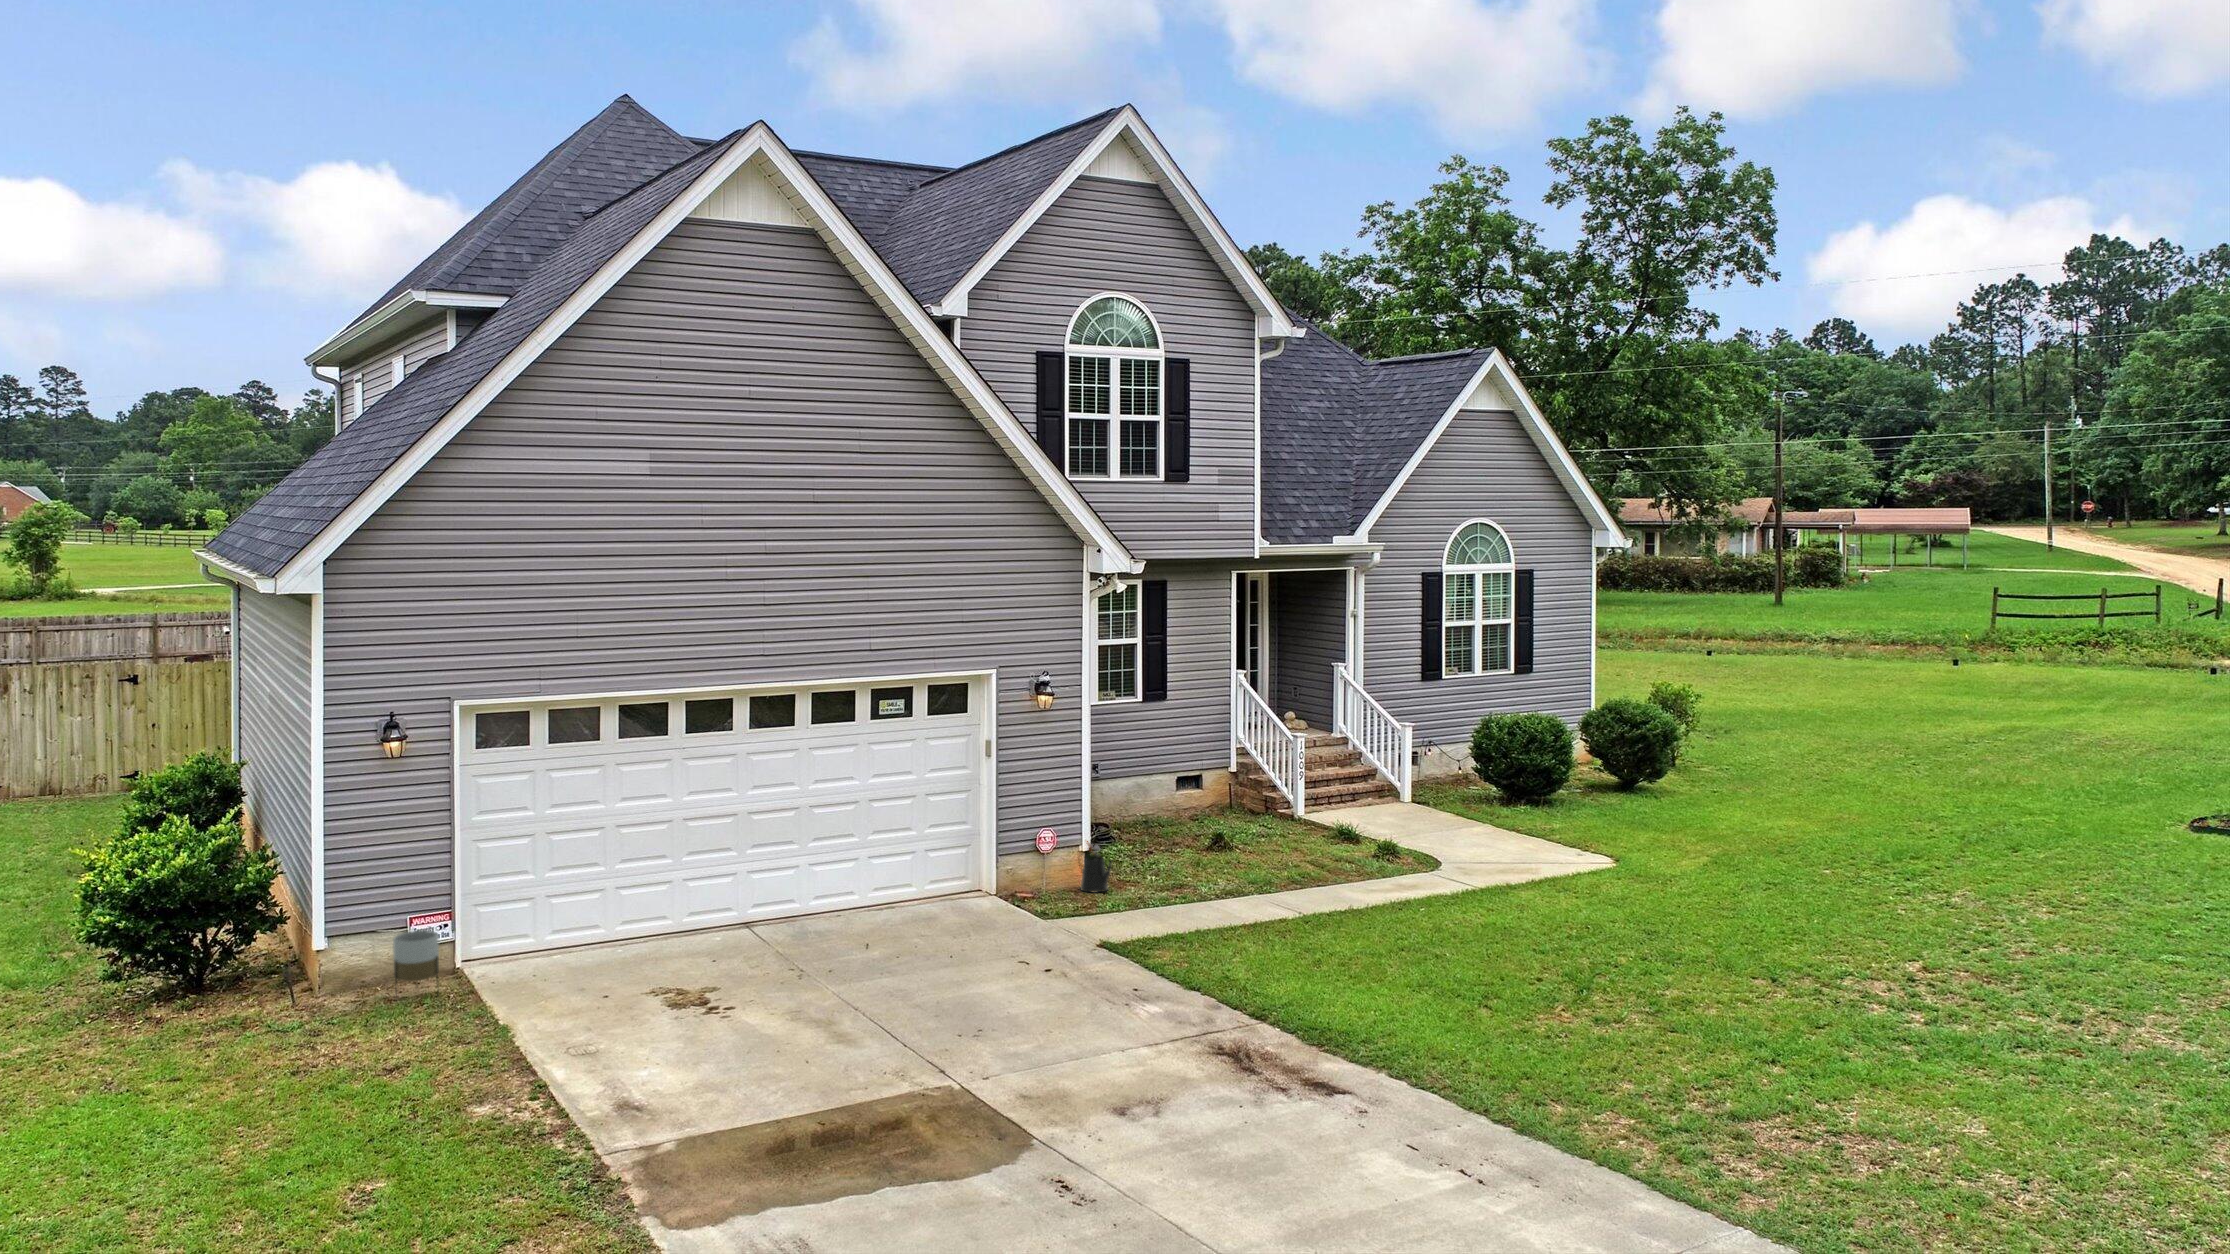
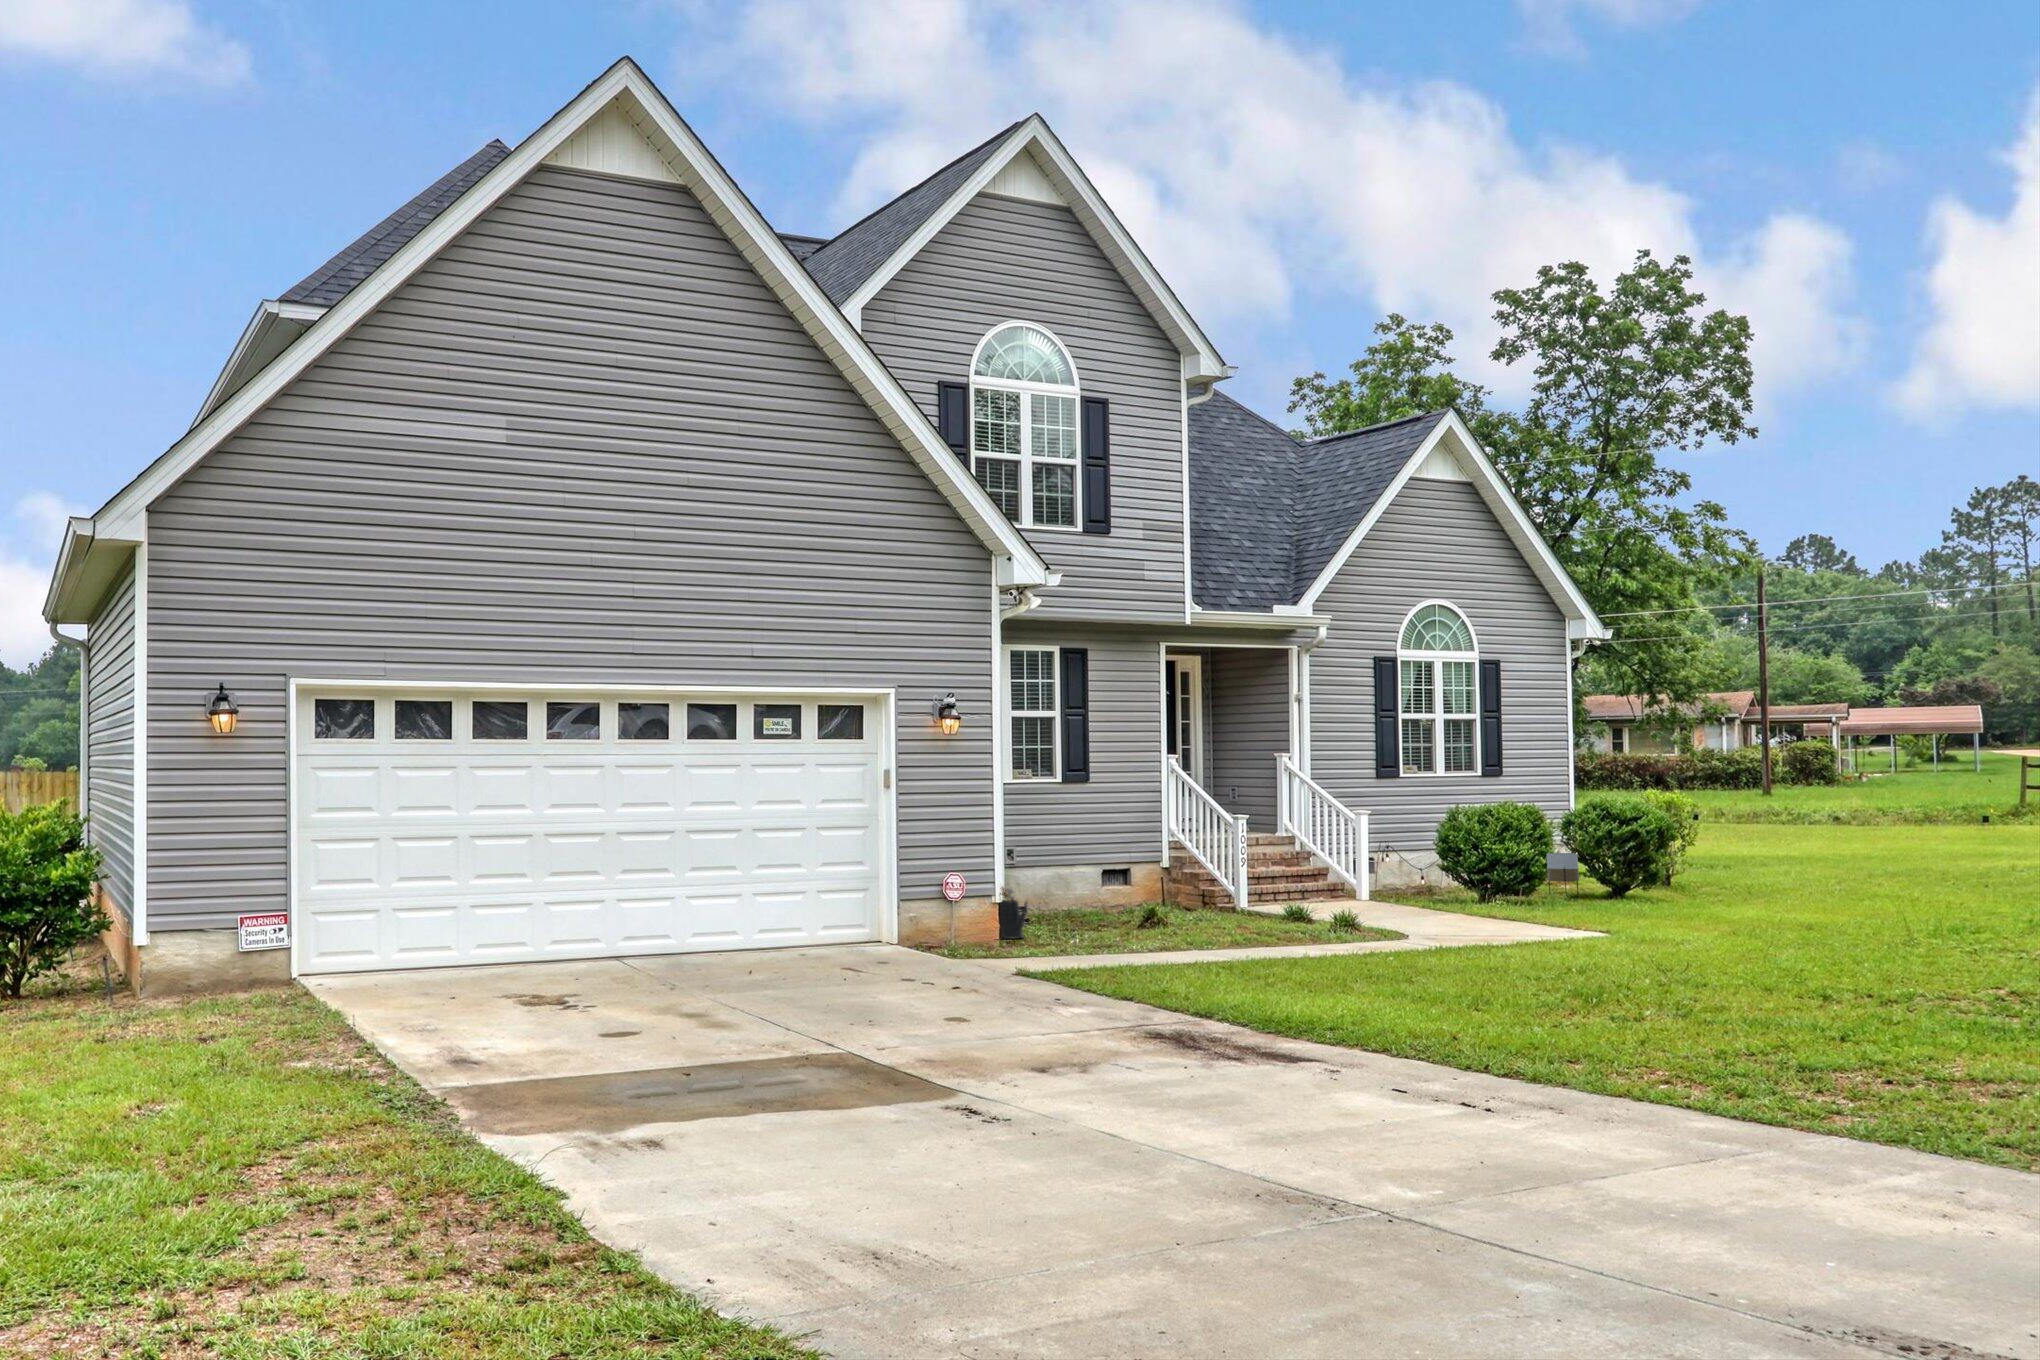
planter: present [393,930,439,984] -> present [1547,853,1579,896]

